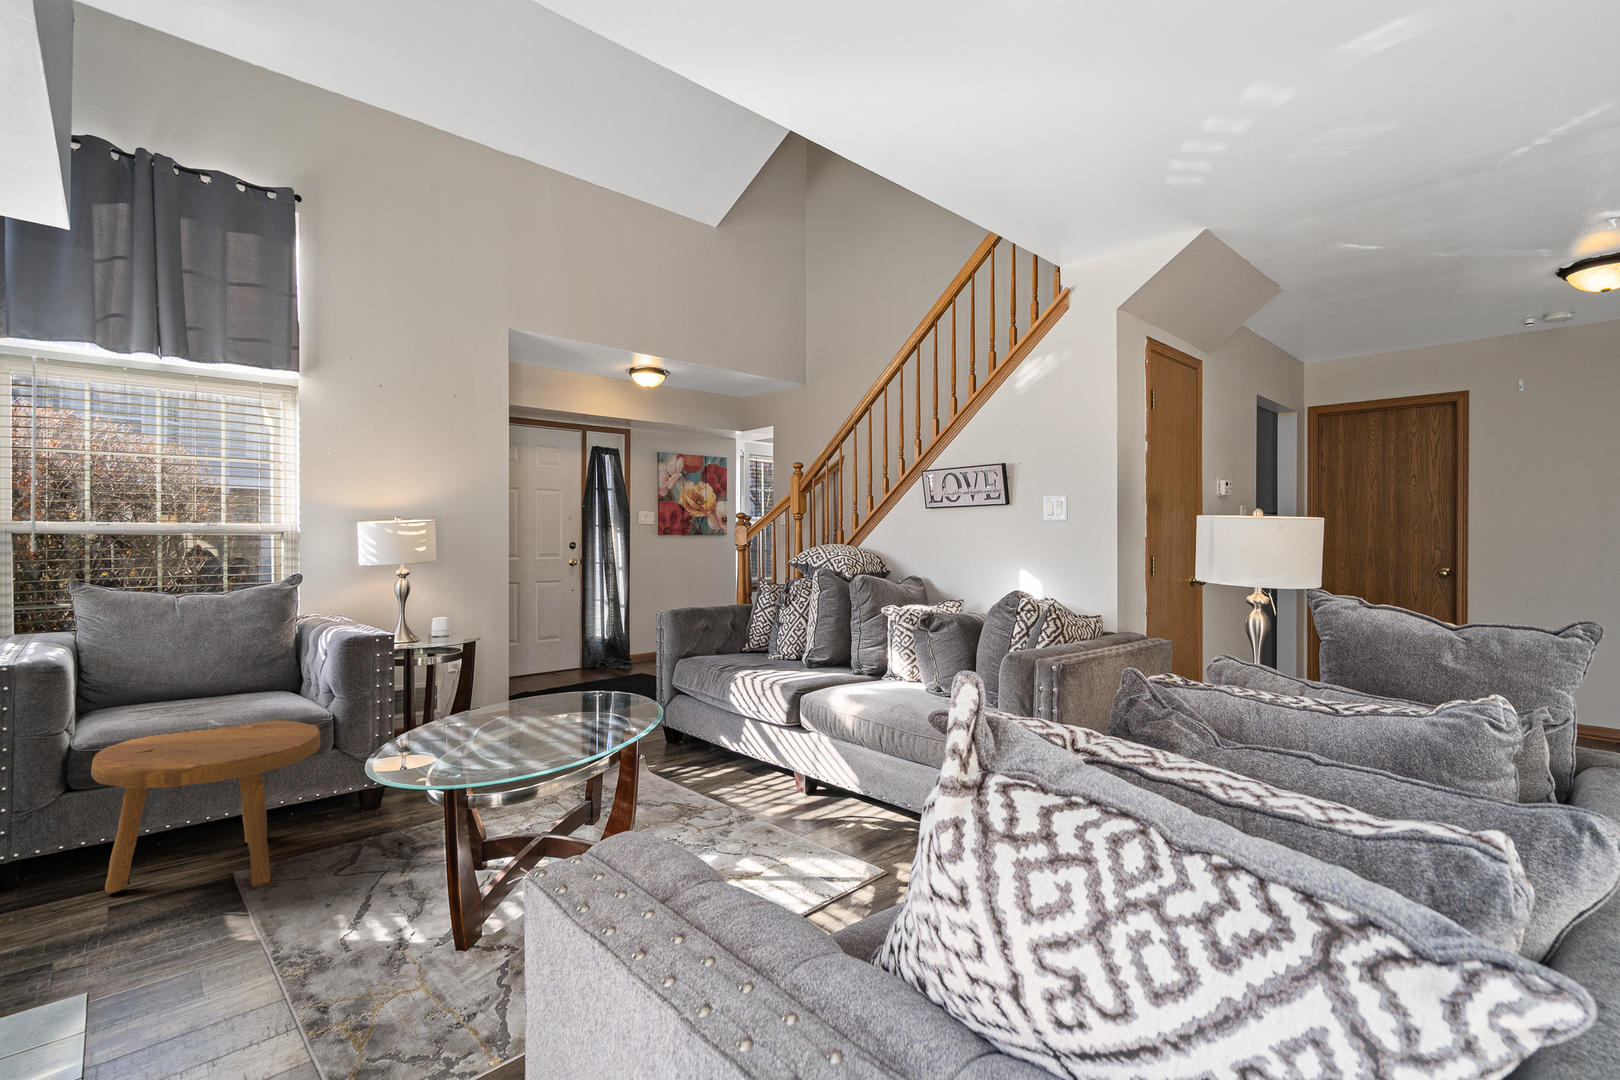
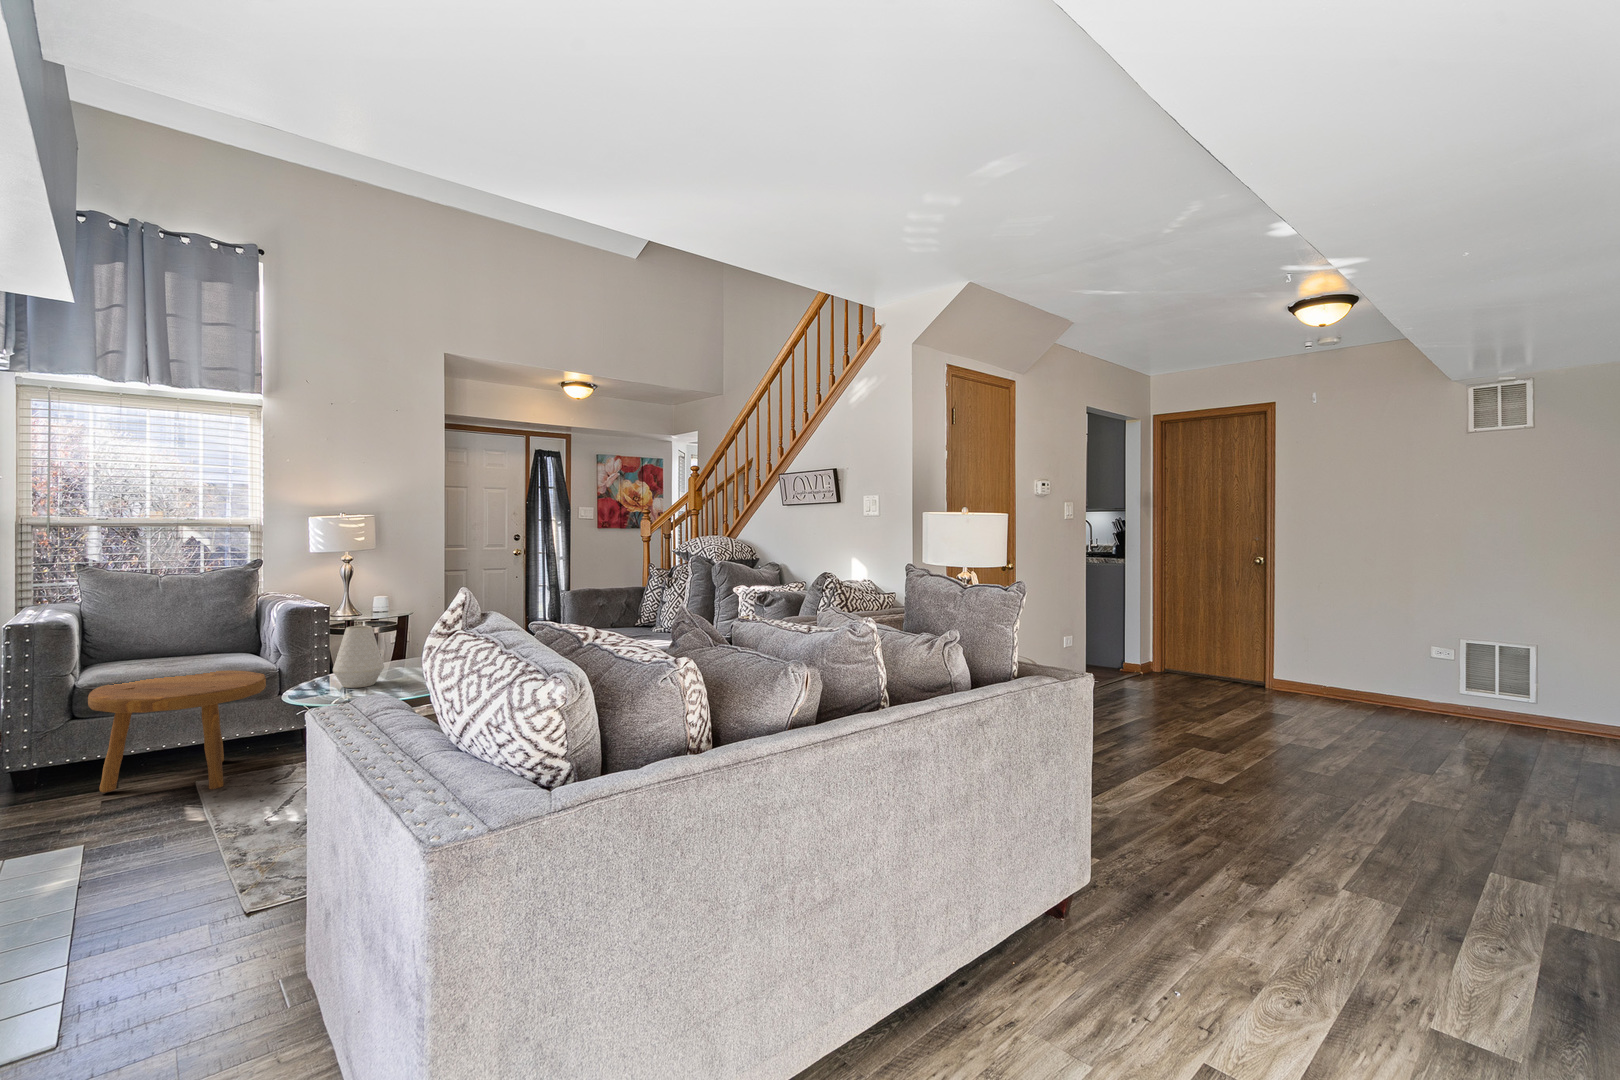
vase: none [431,668,497,755] -> present [333,626,384,688]

